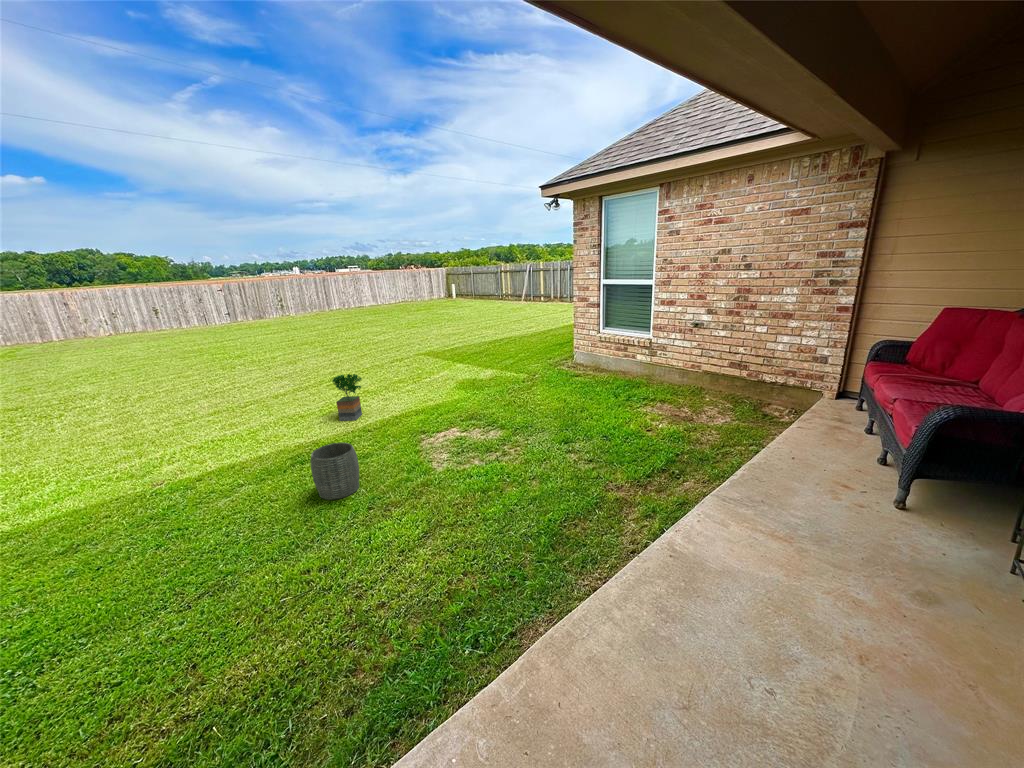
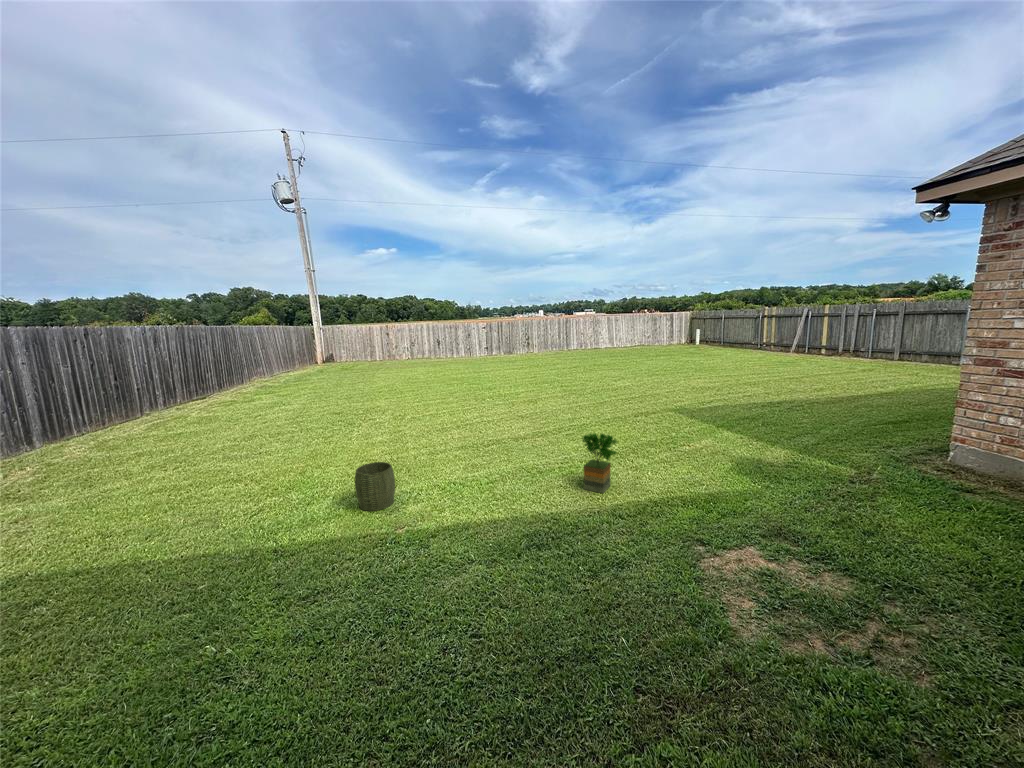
woven basket: present [310,443,359,500] -> present [355,462,395,511]

